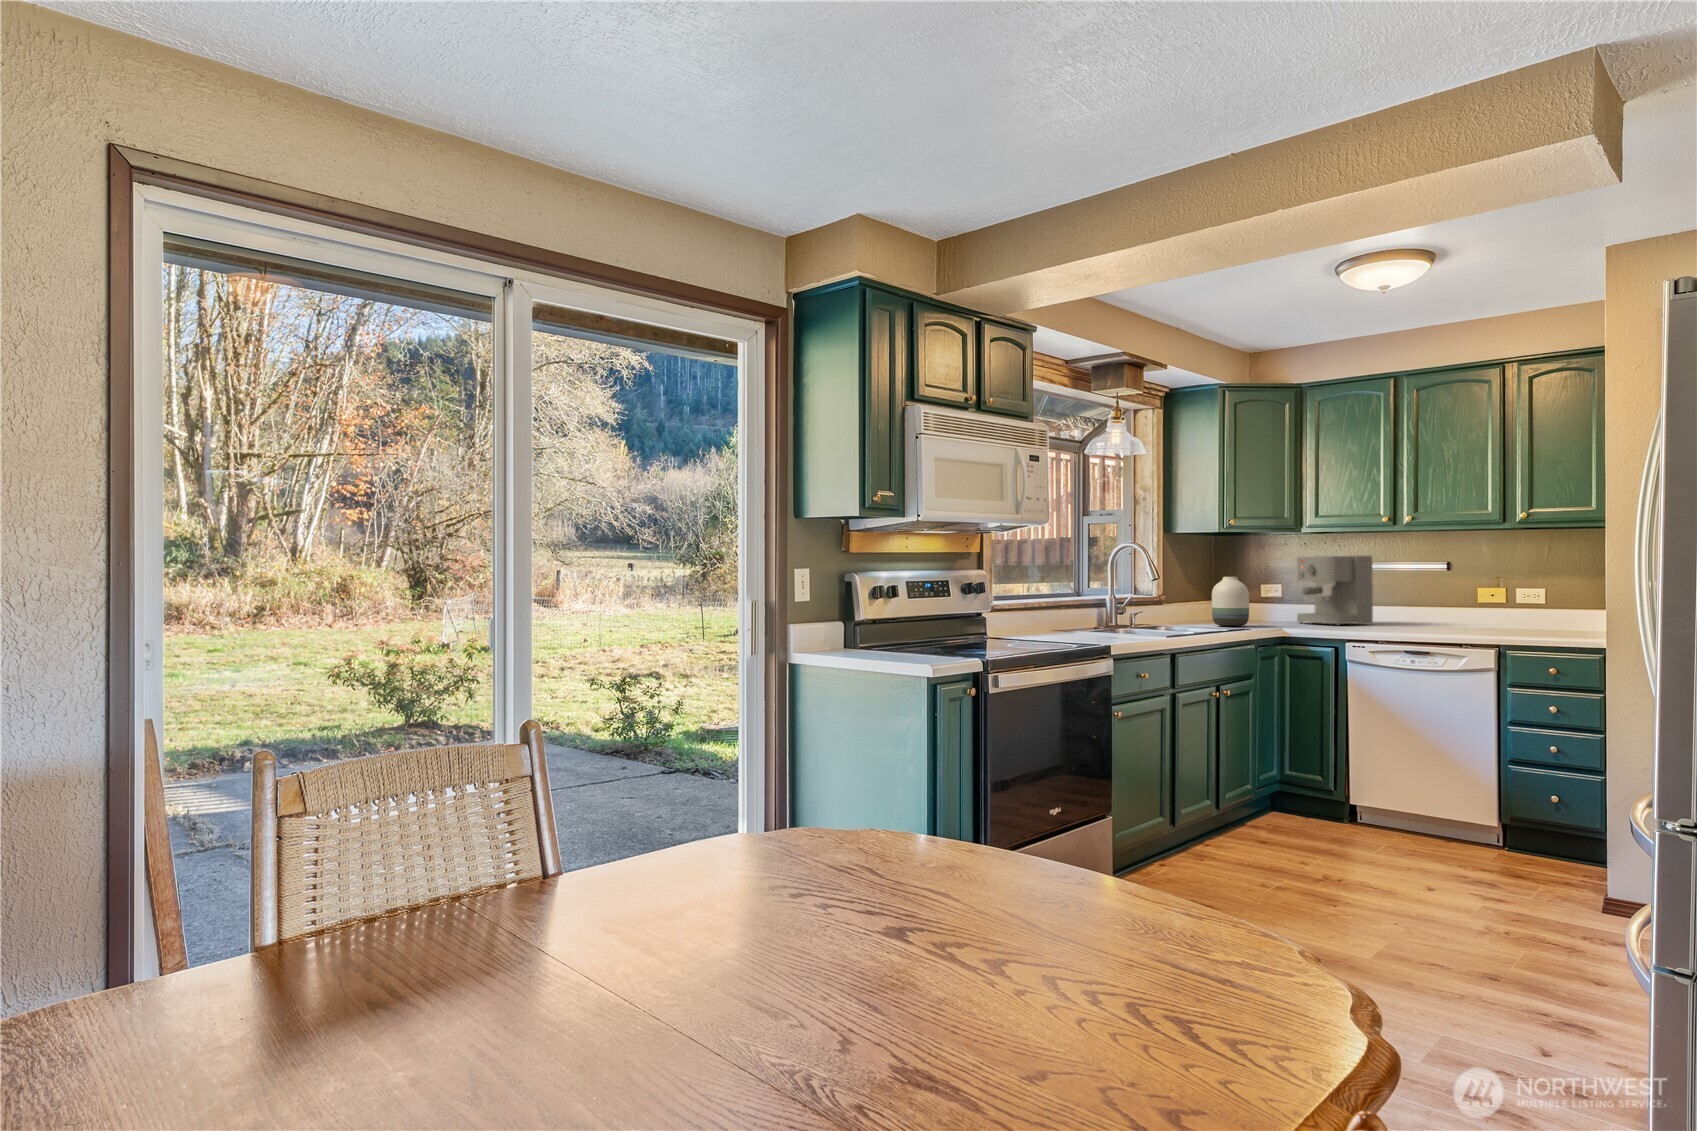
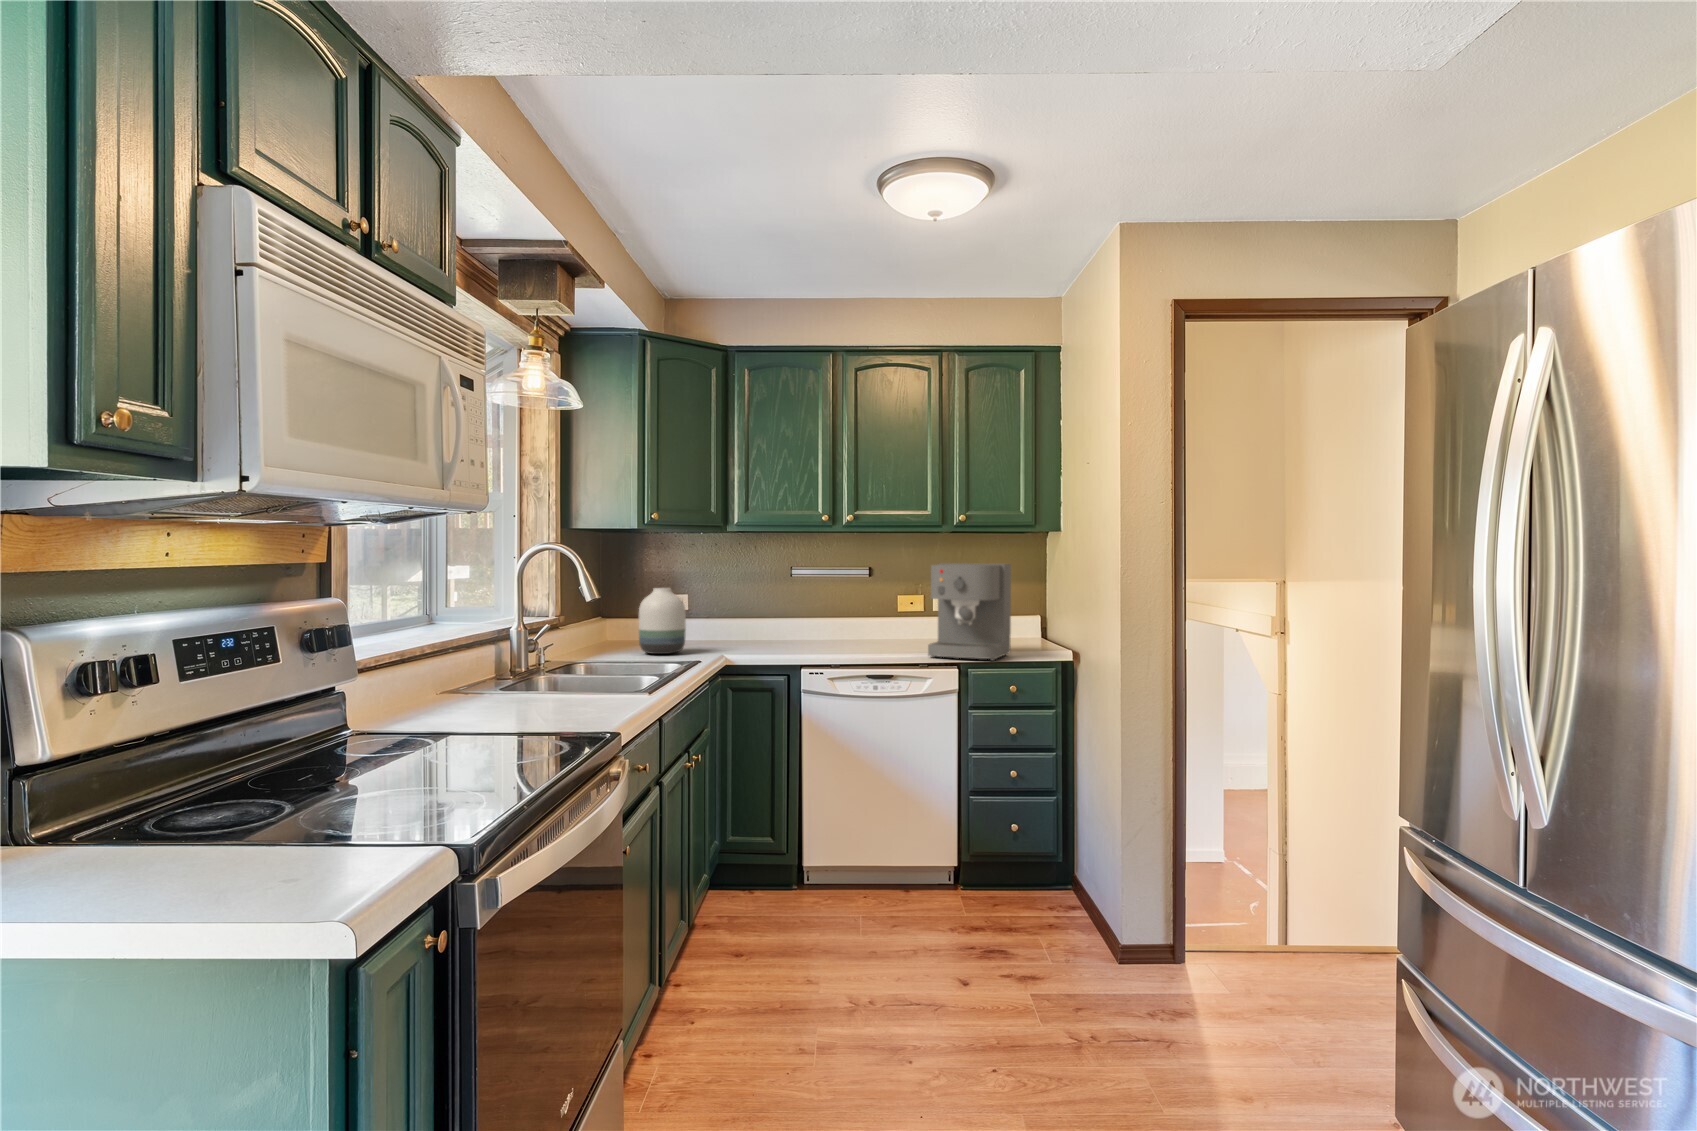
coffee maker: present [1297,556,1373,625] -> present [928,563,1011,661]

